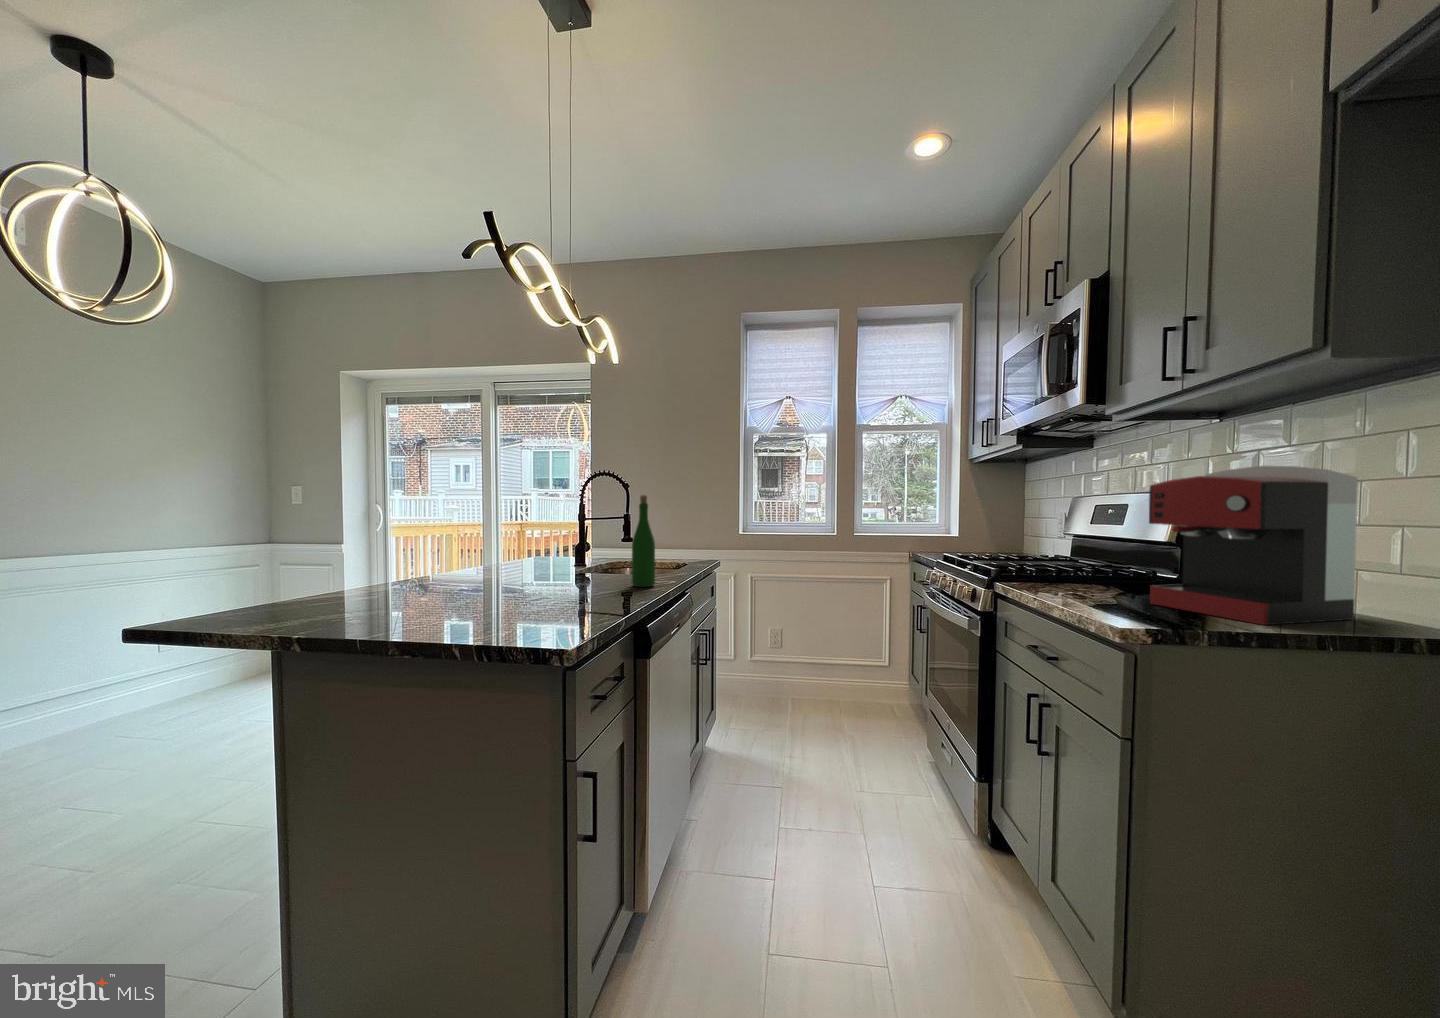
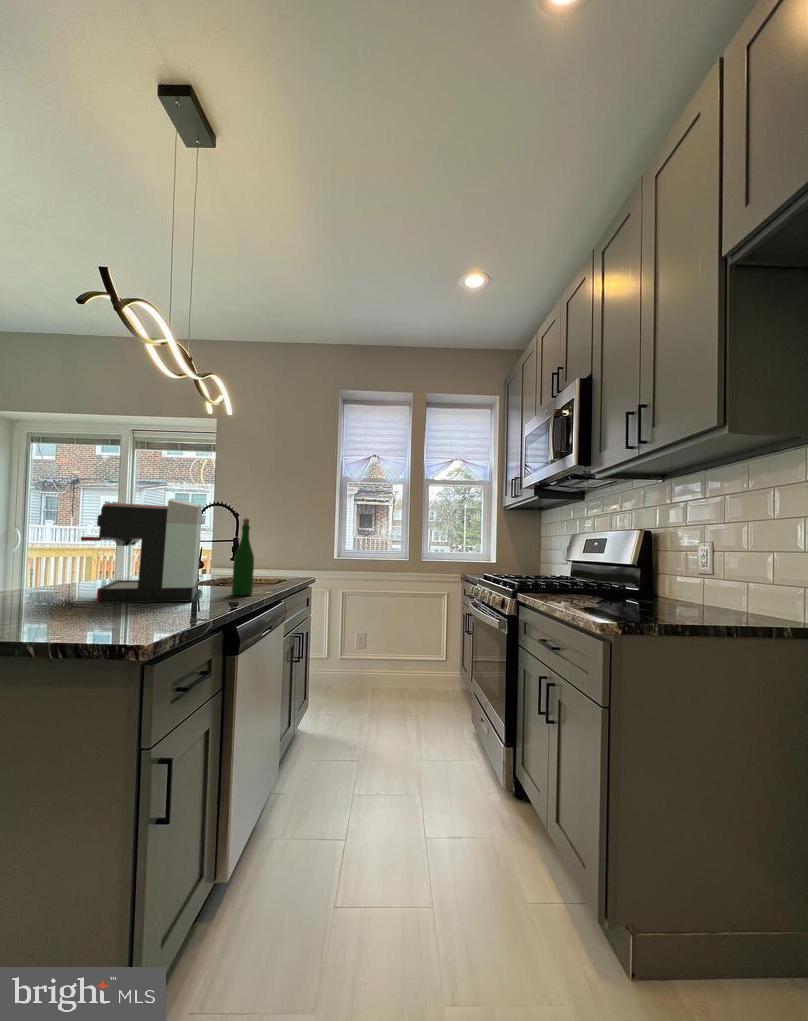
coffee maker: present [1149,465,1358,625] -> present [81,499,202,603]

